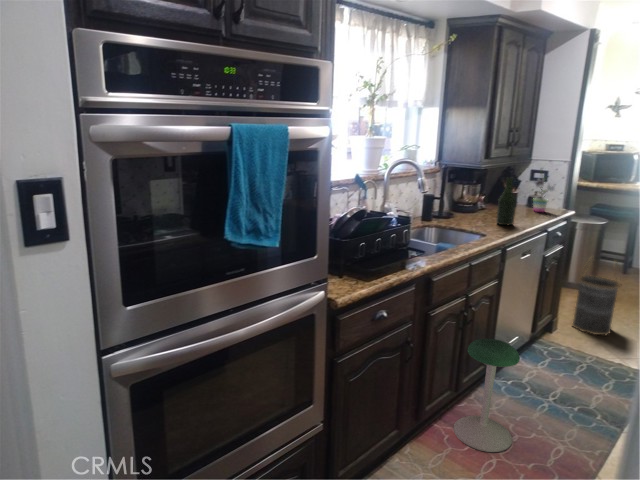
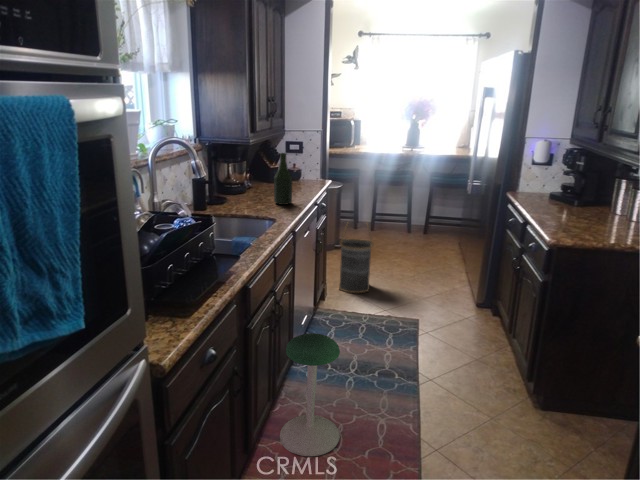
potted plant: present [533,178,555,212] -> none [294,139,317,185]

